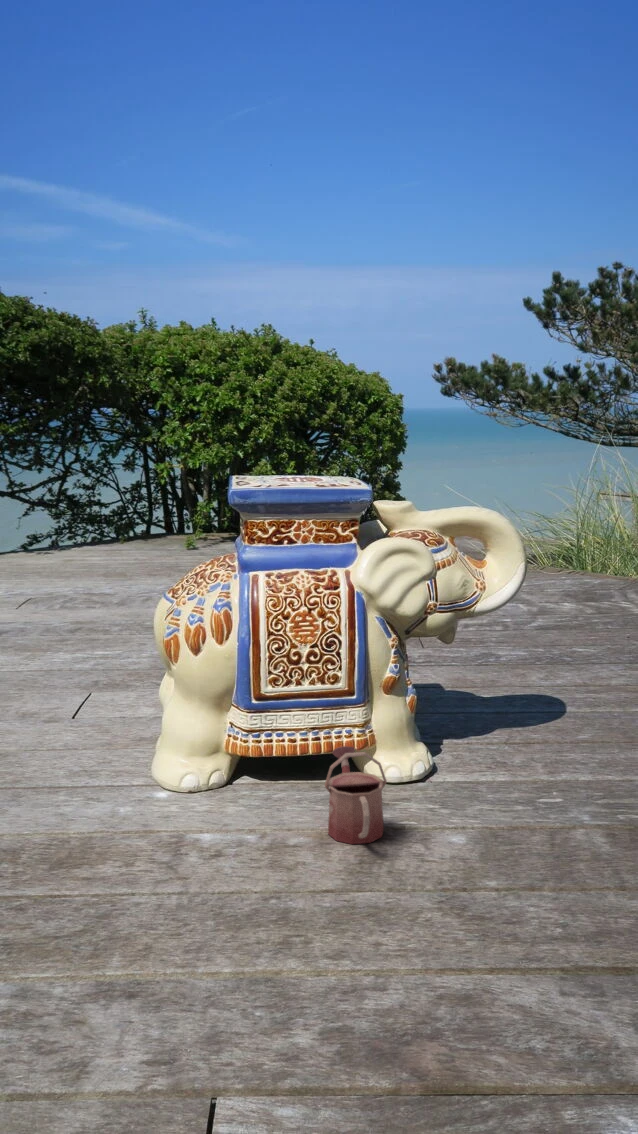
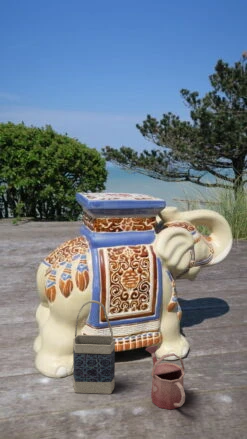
bag: none [203,658,274,820] -> present [73,300,115,394]

